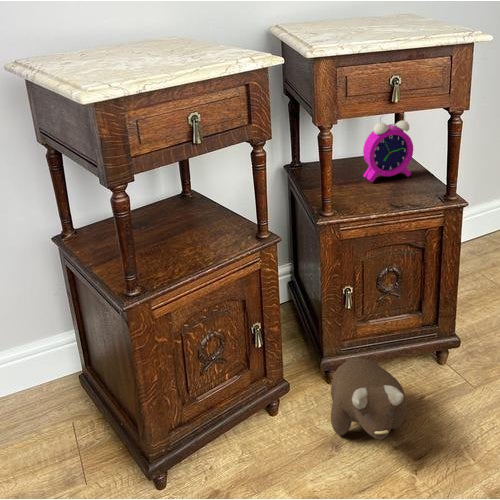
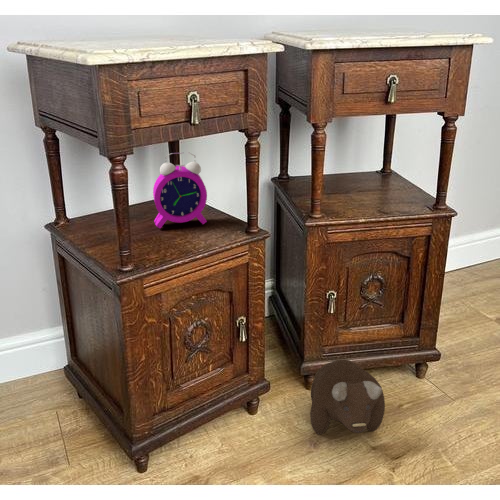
alarm clock: present [363,113,413,182] -> present [153,153,207,228]

